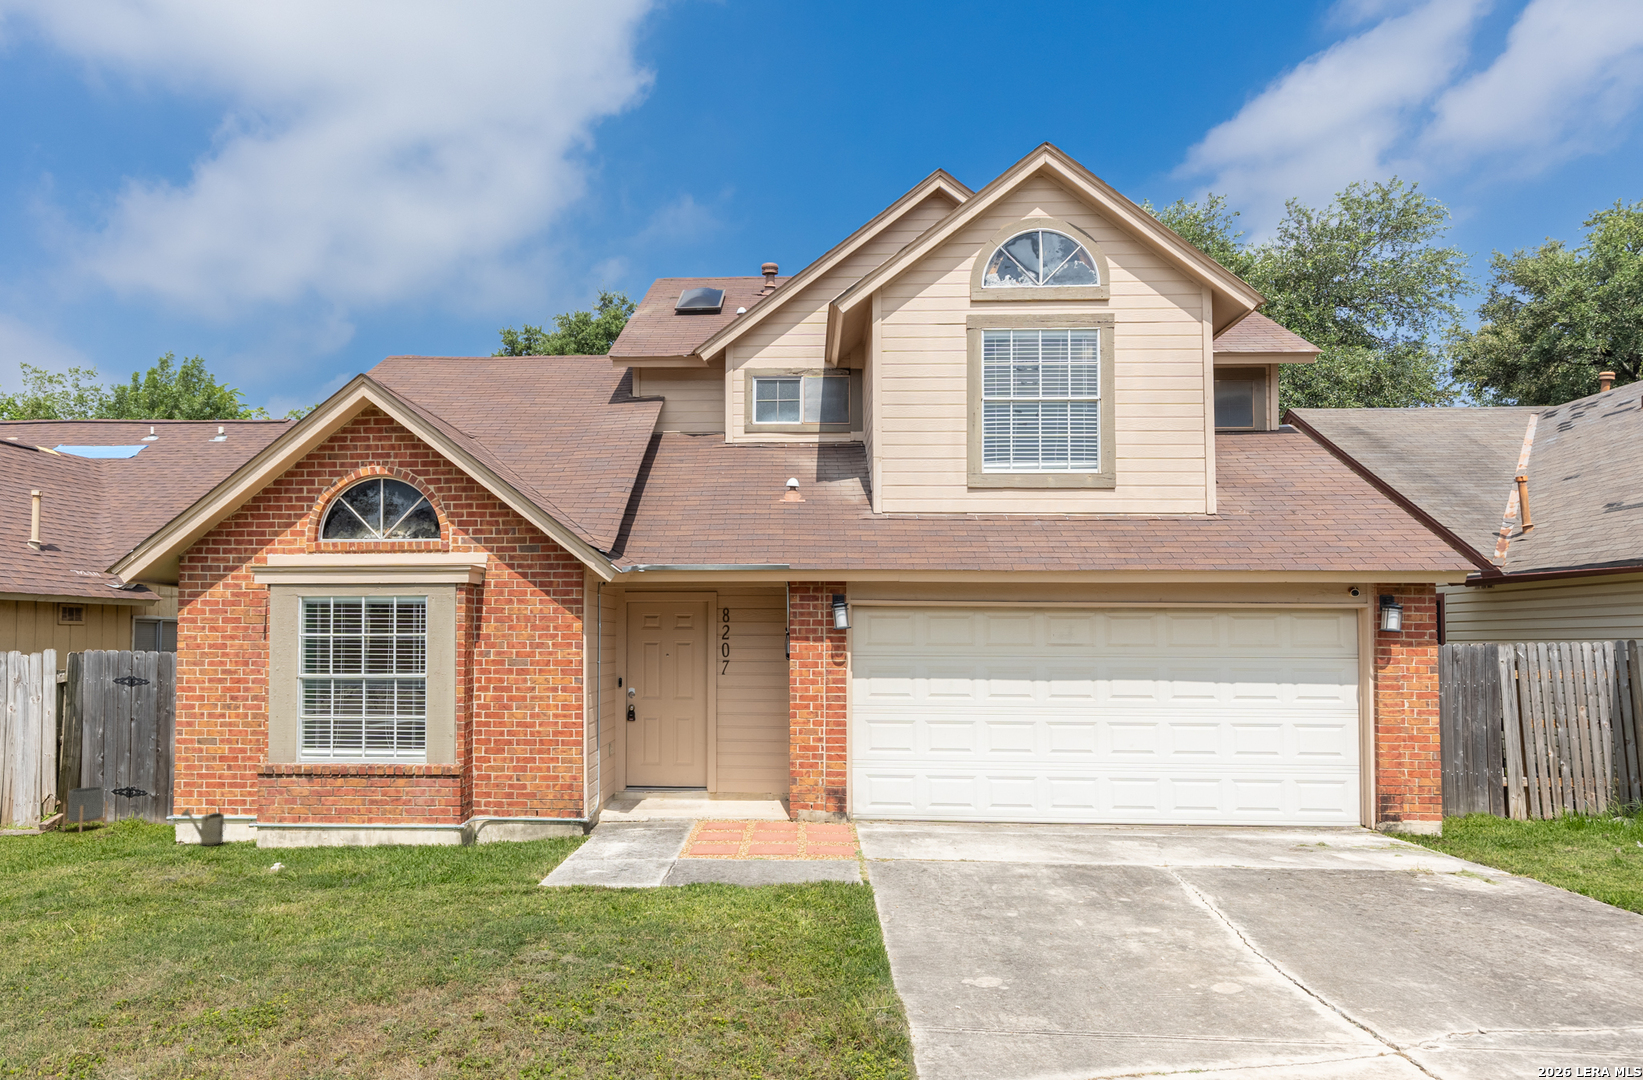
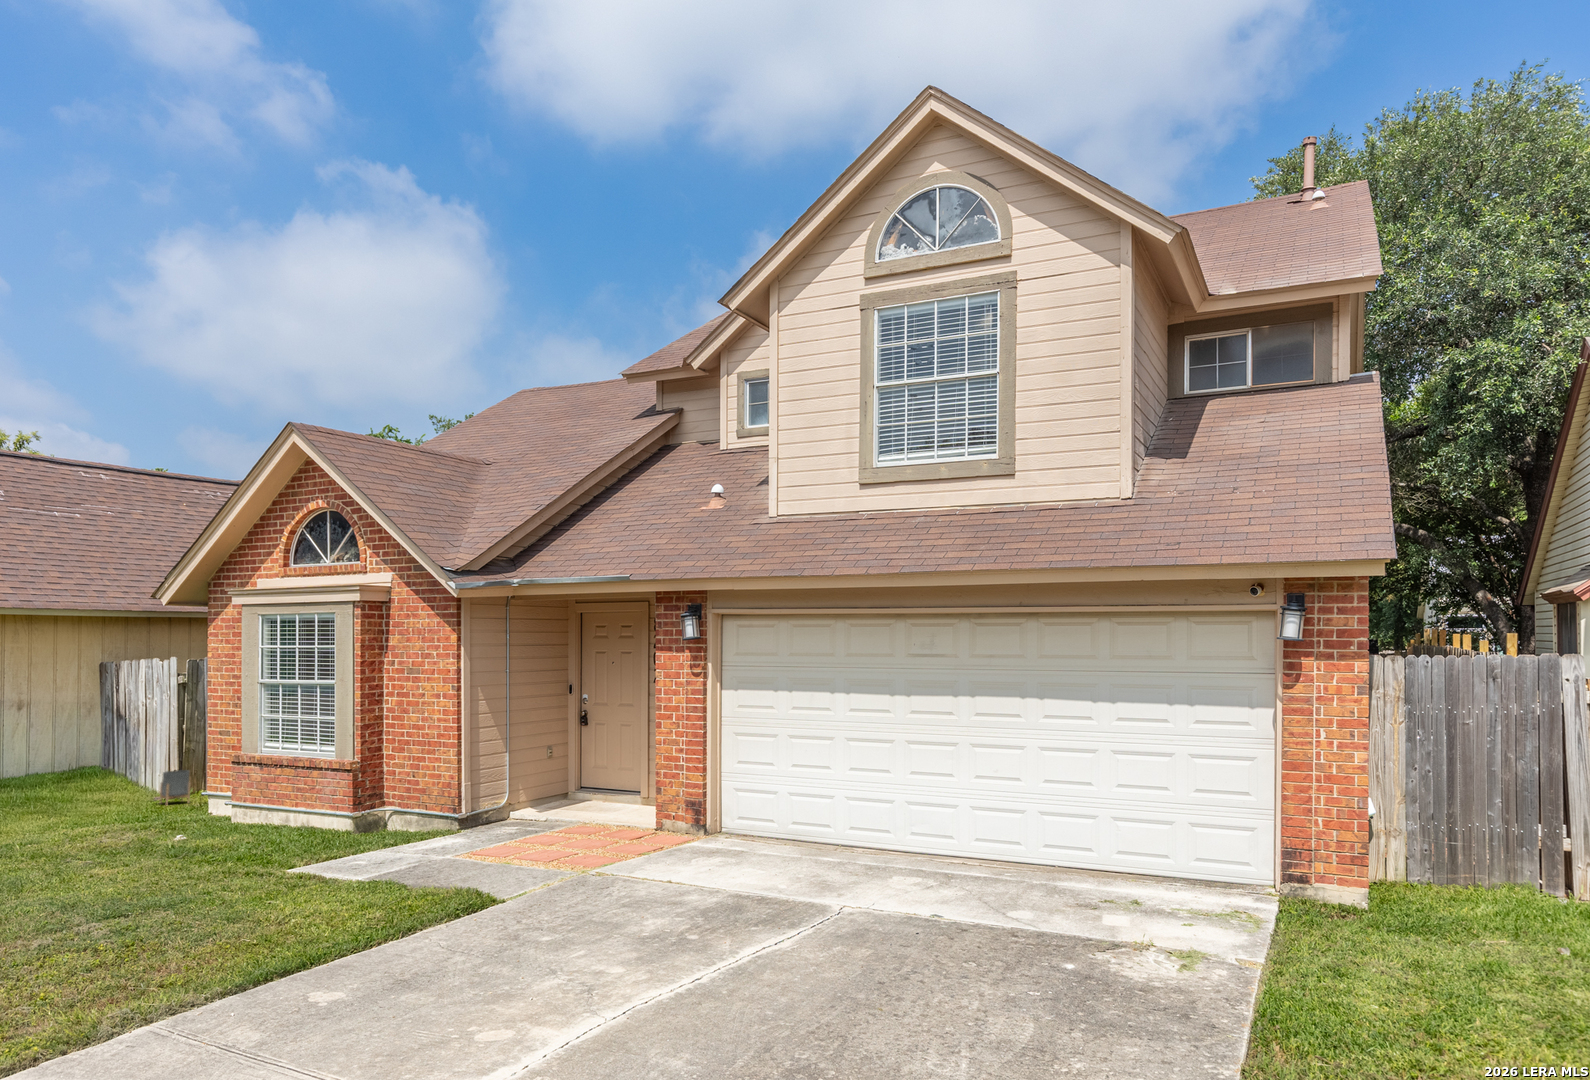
watering can: present [182,808,224,846] -> none [199,786,227,820]

